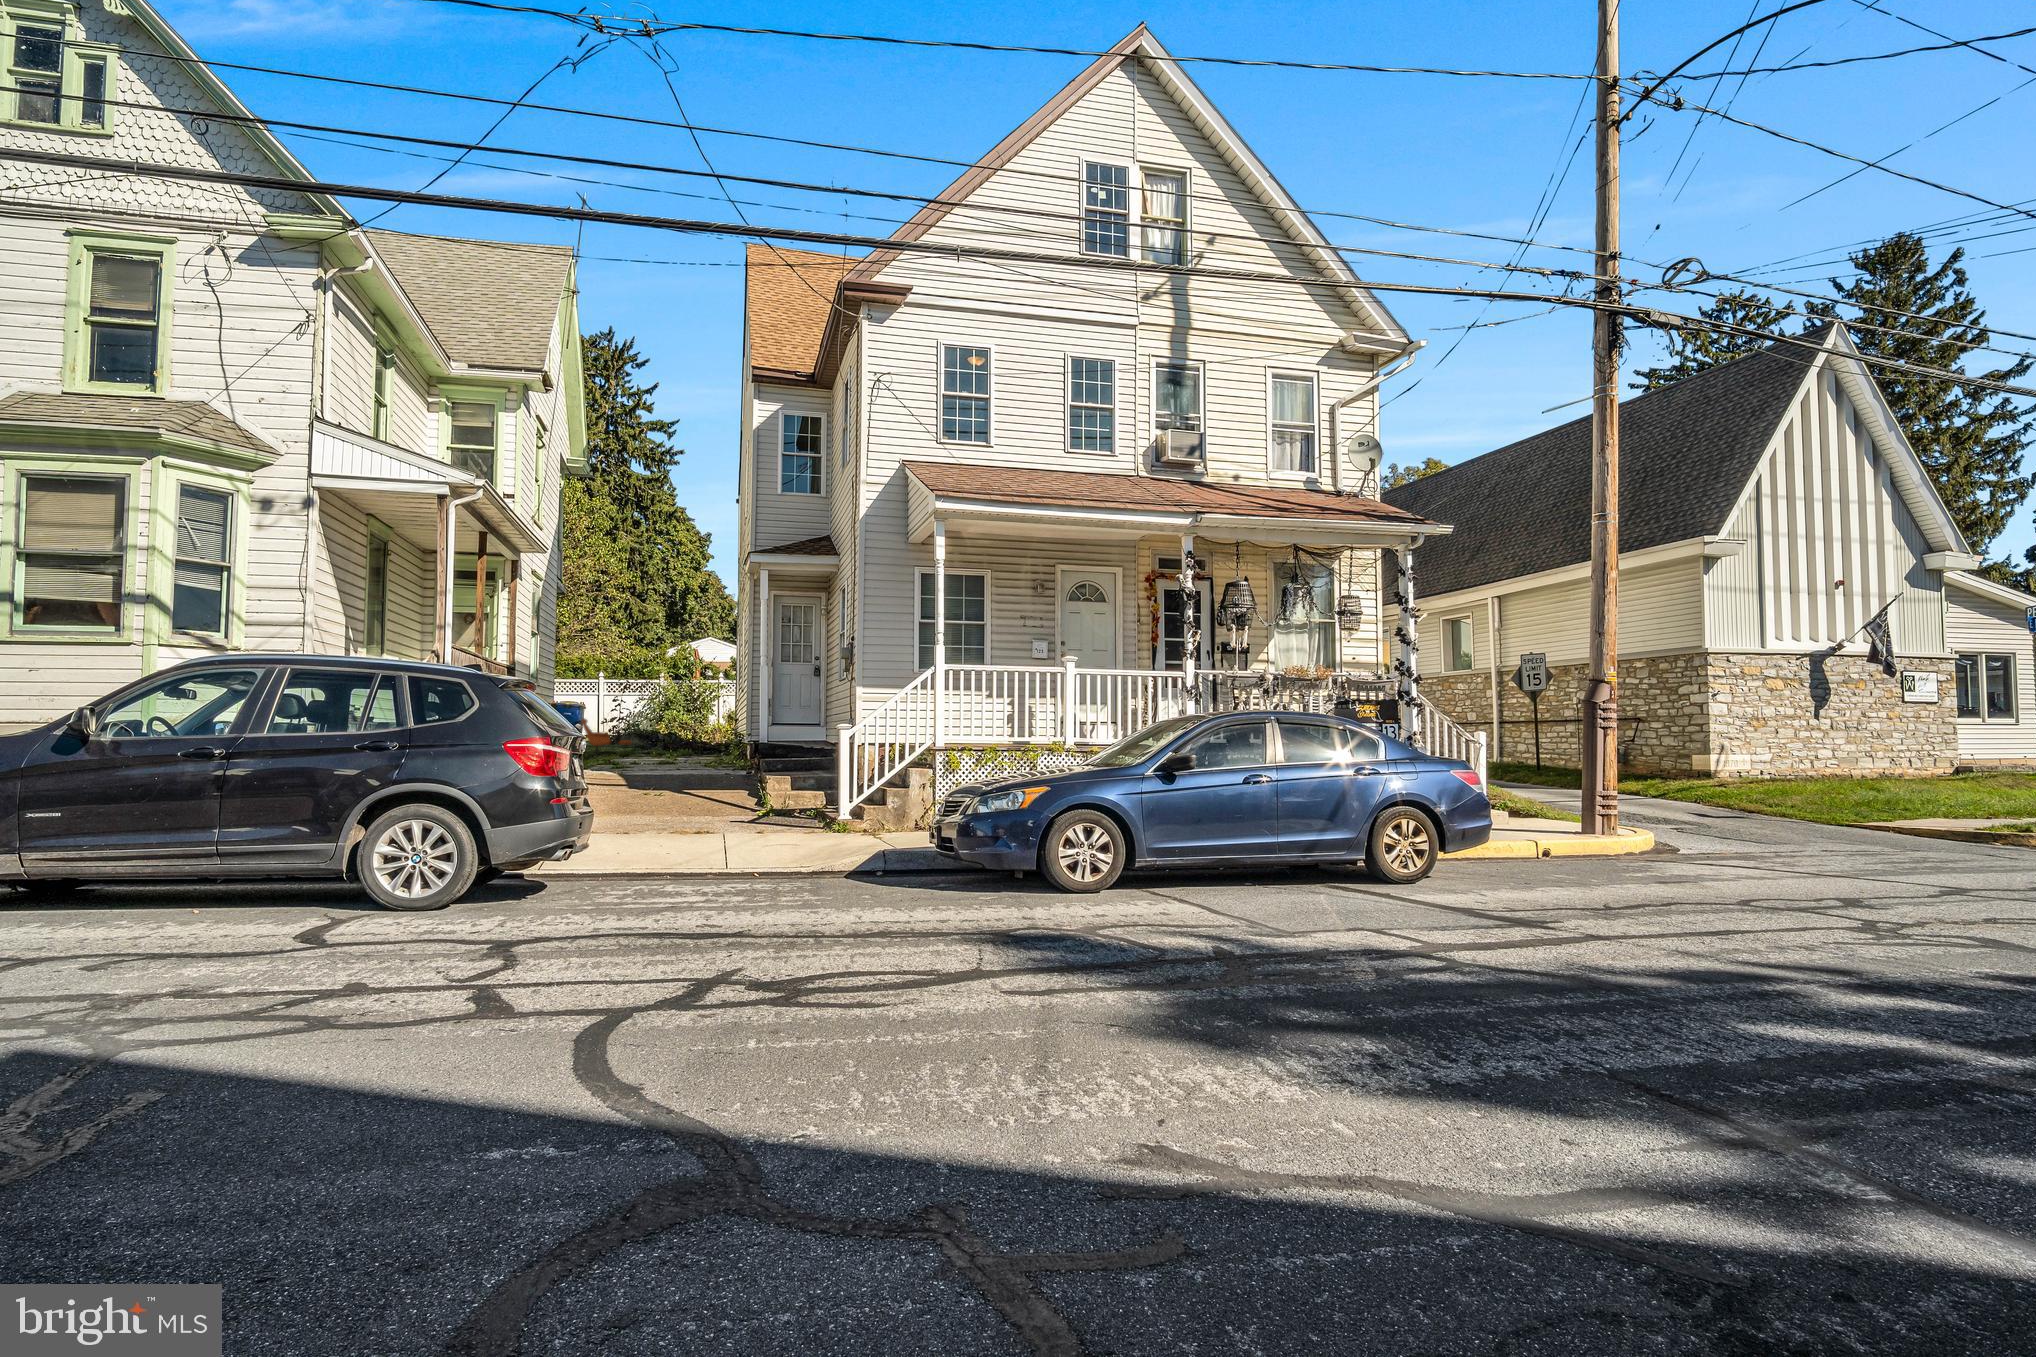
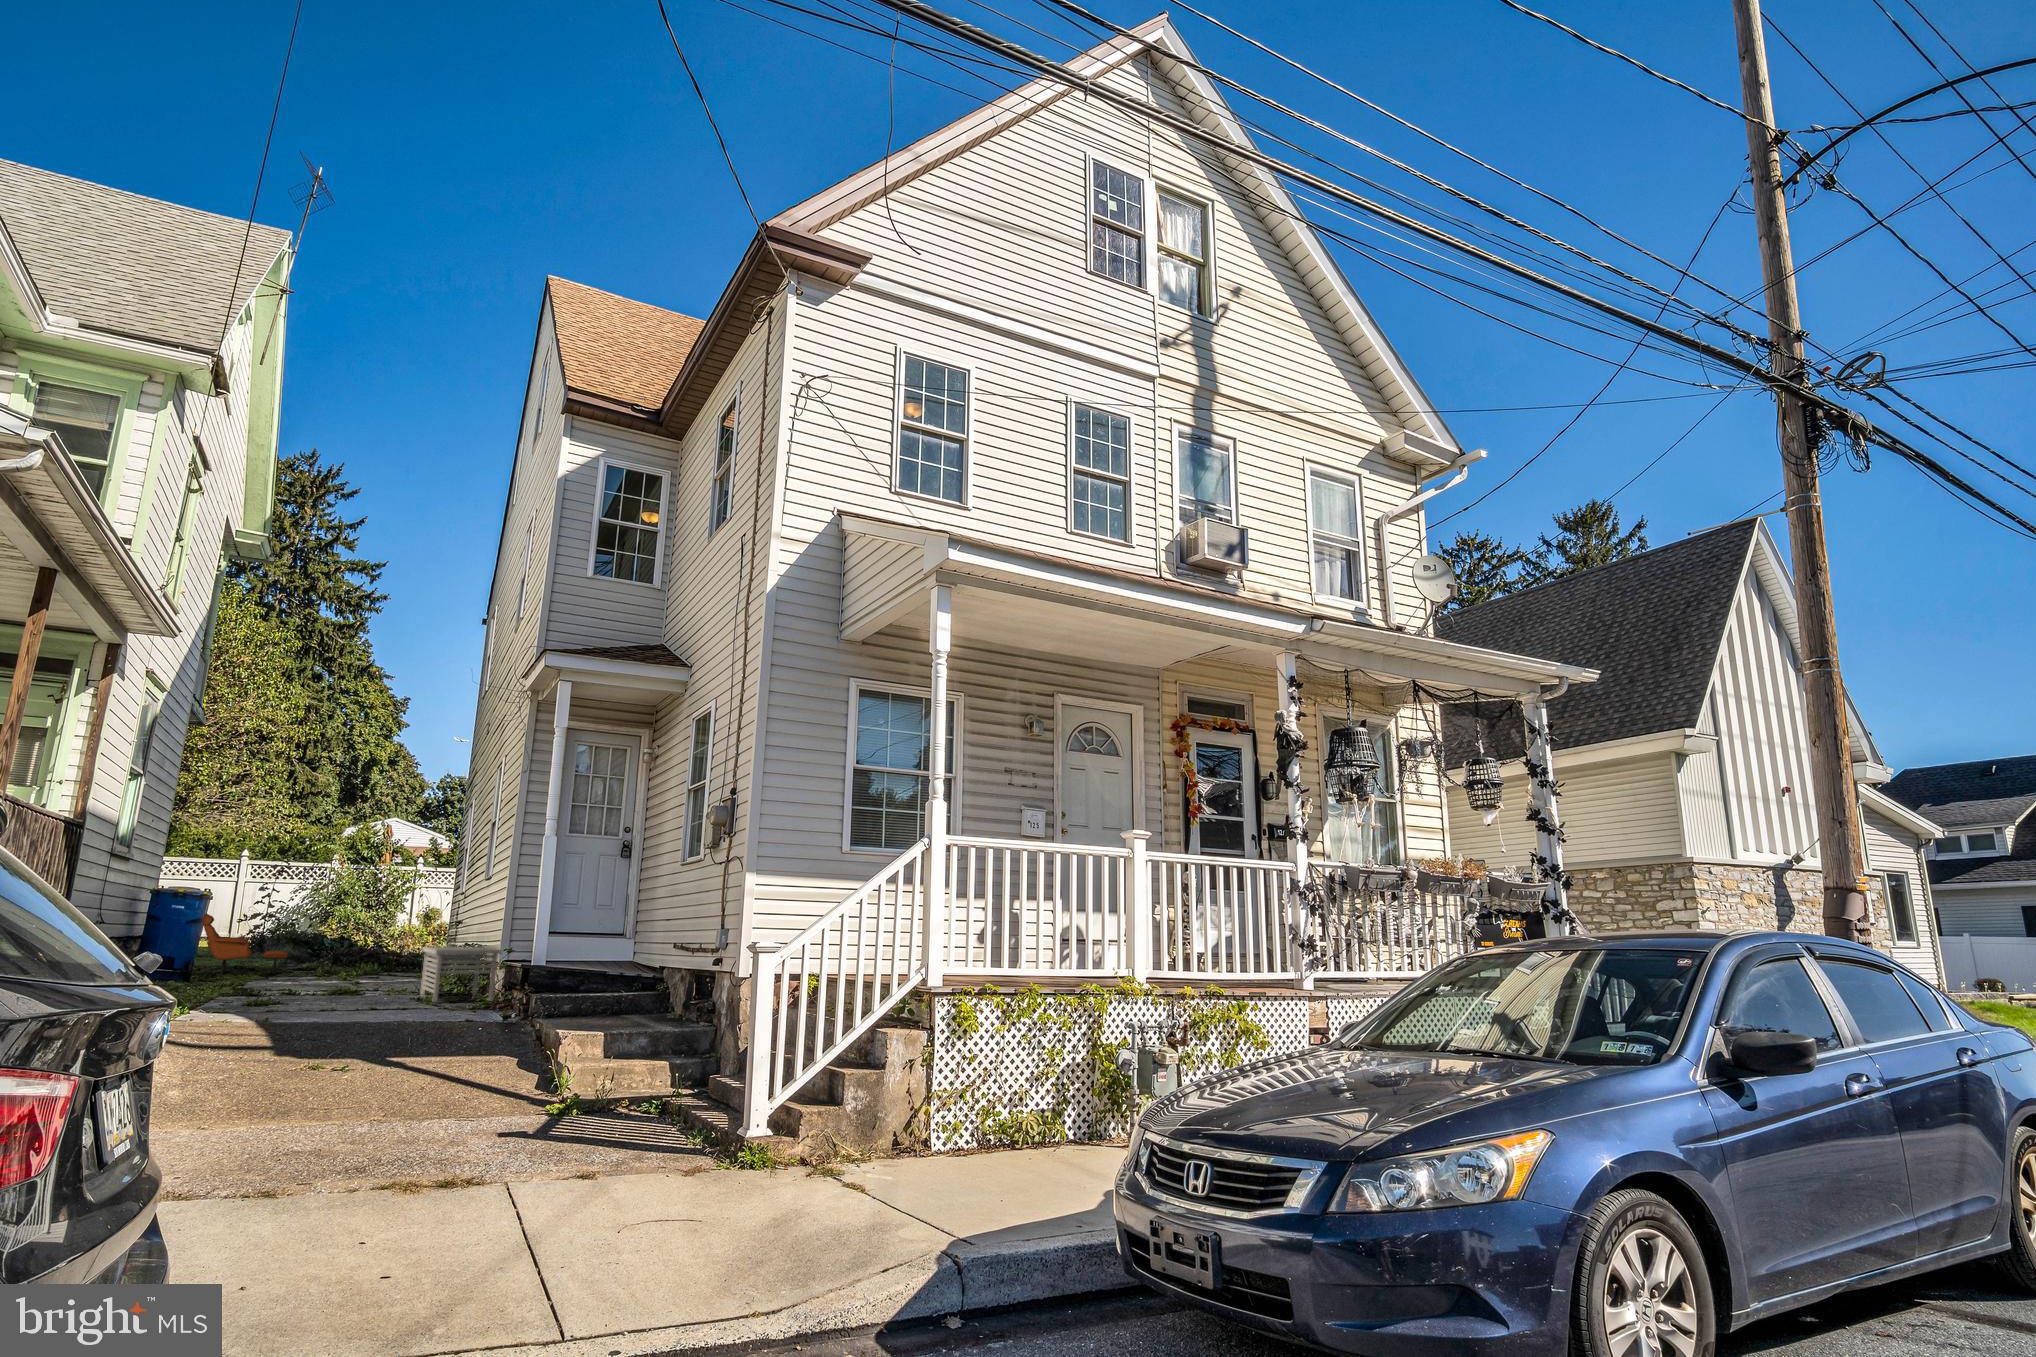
storage bench: none [704,734,746,766] -> present [420,947,502,1002]

